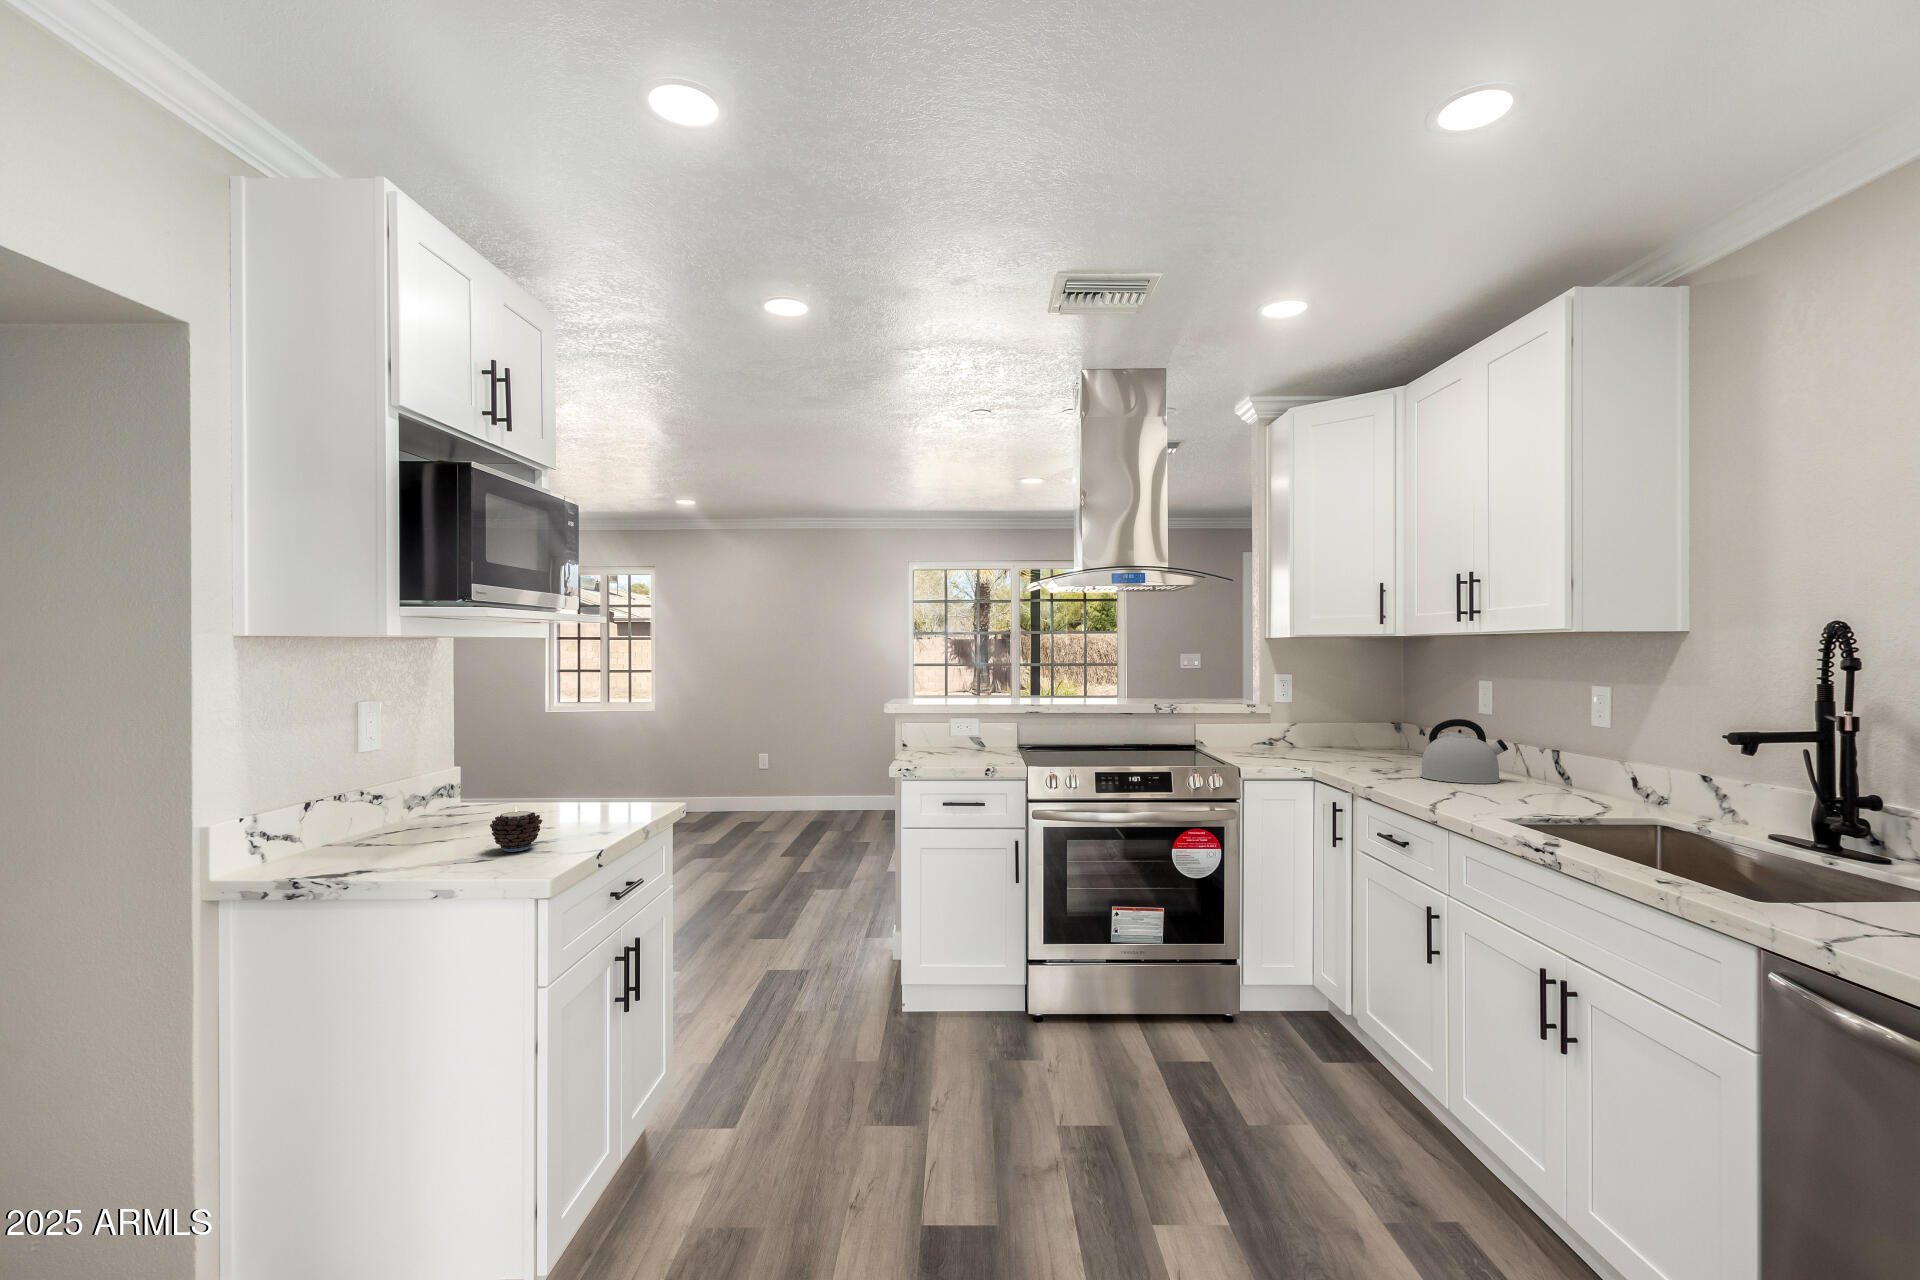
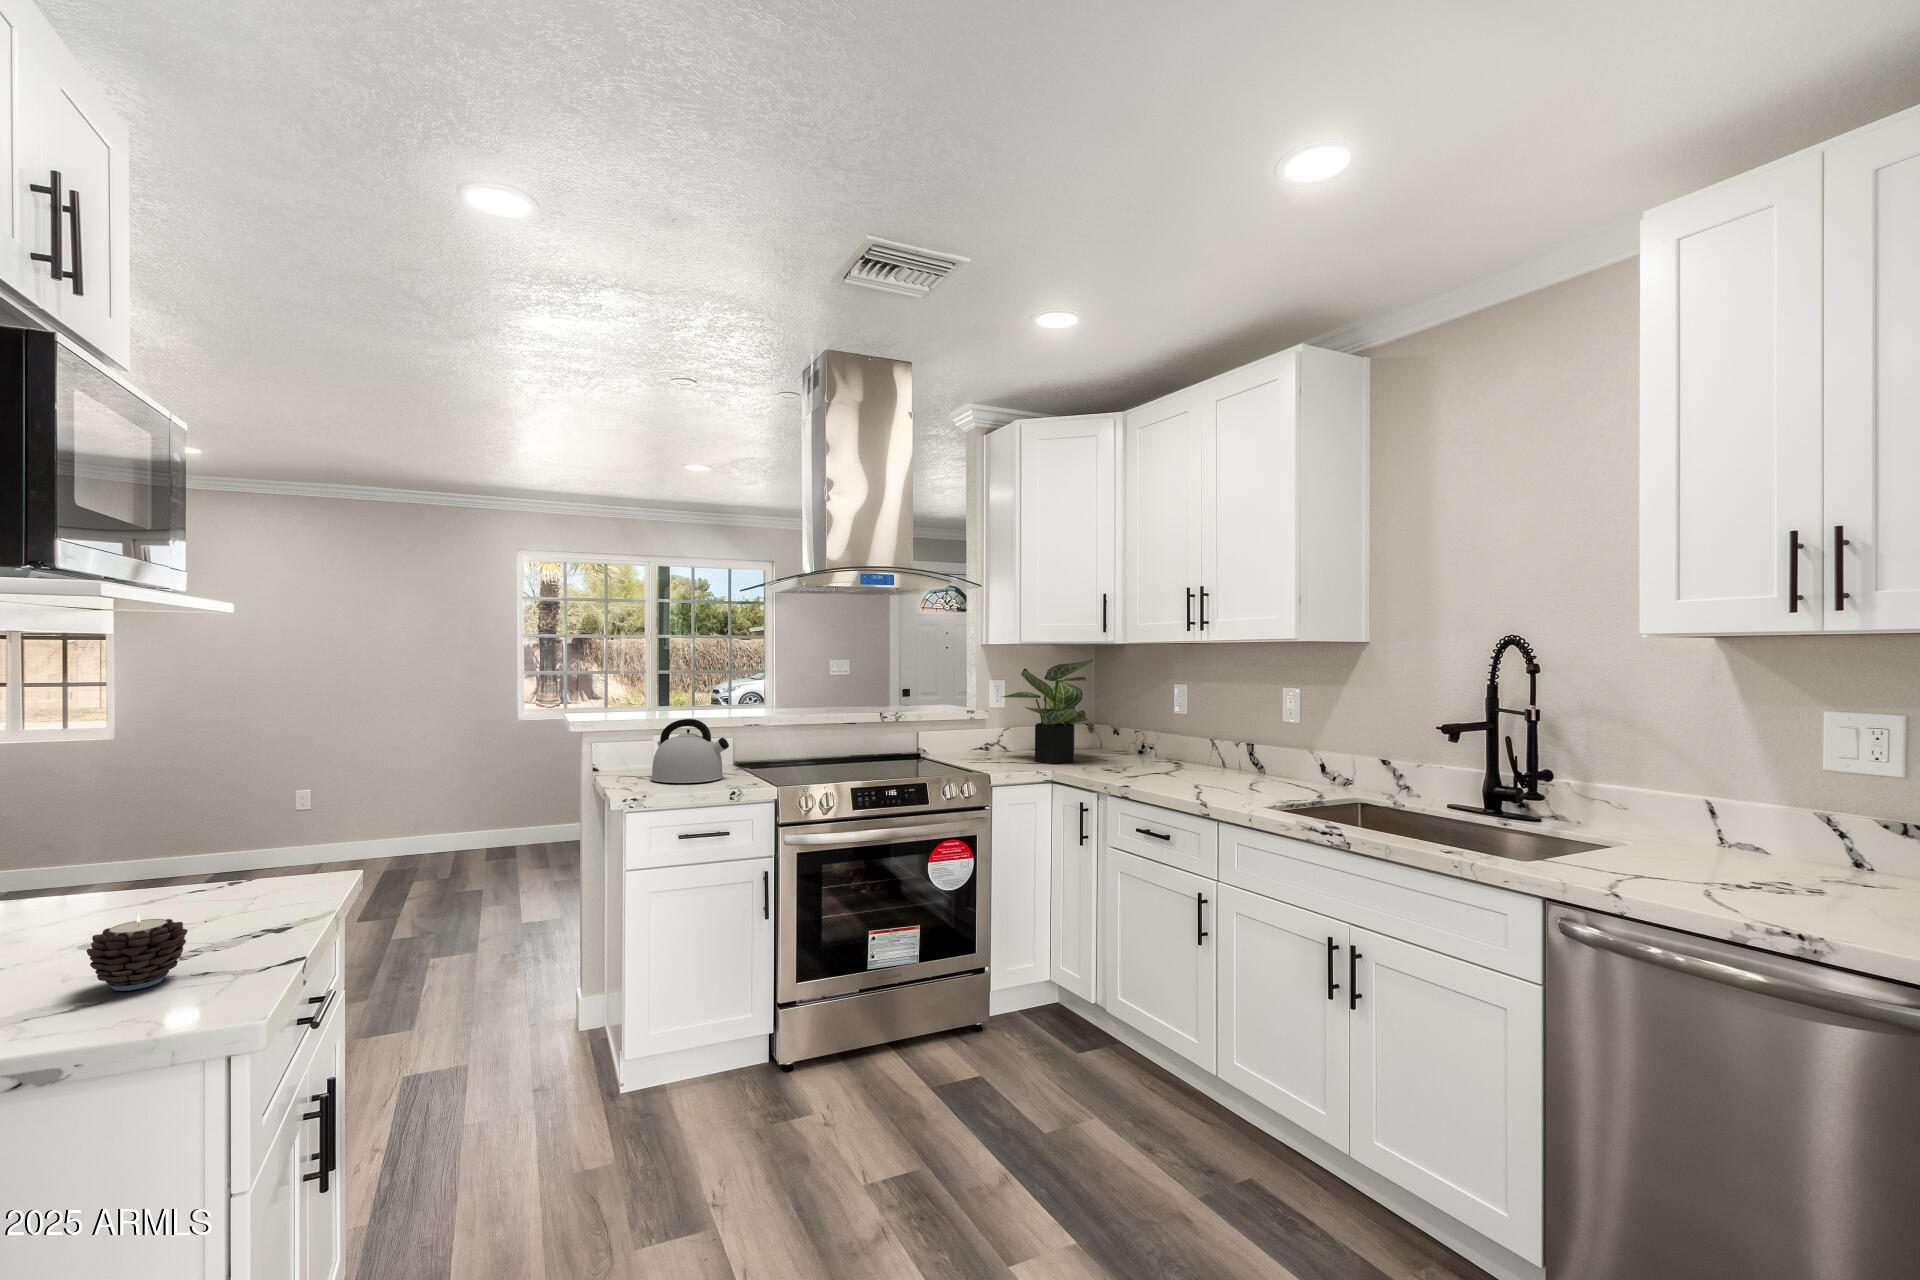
potted plant: none [1268,657,1369,764] -> present [1002,660,1093,763]
kettle: present [1421,719,1508,784] -> present [651,719,729,783]

